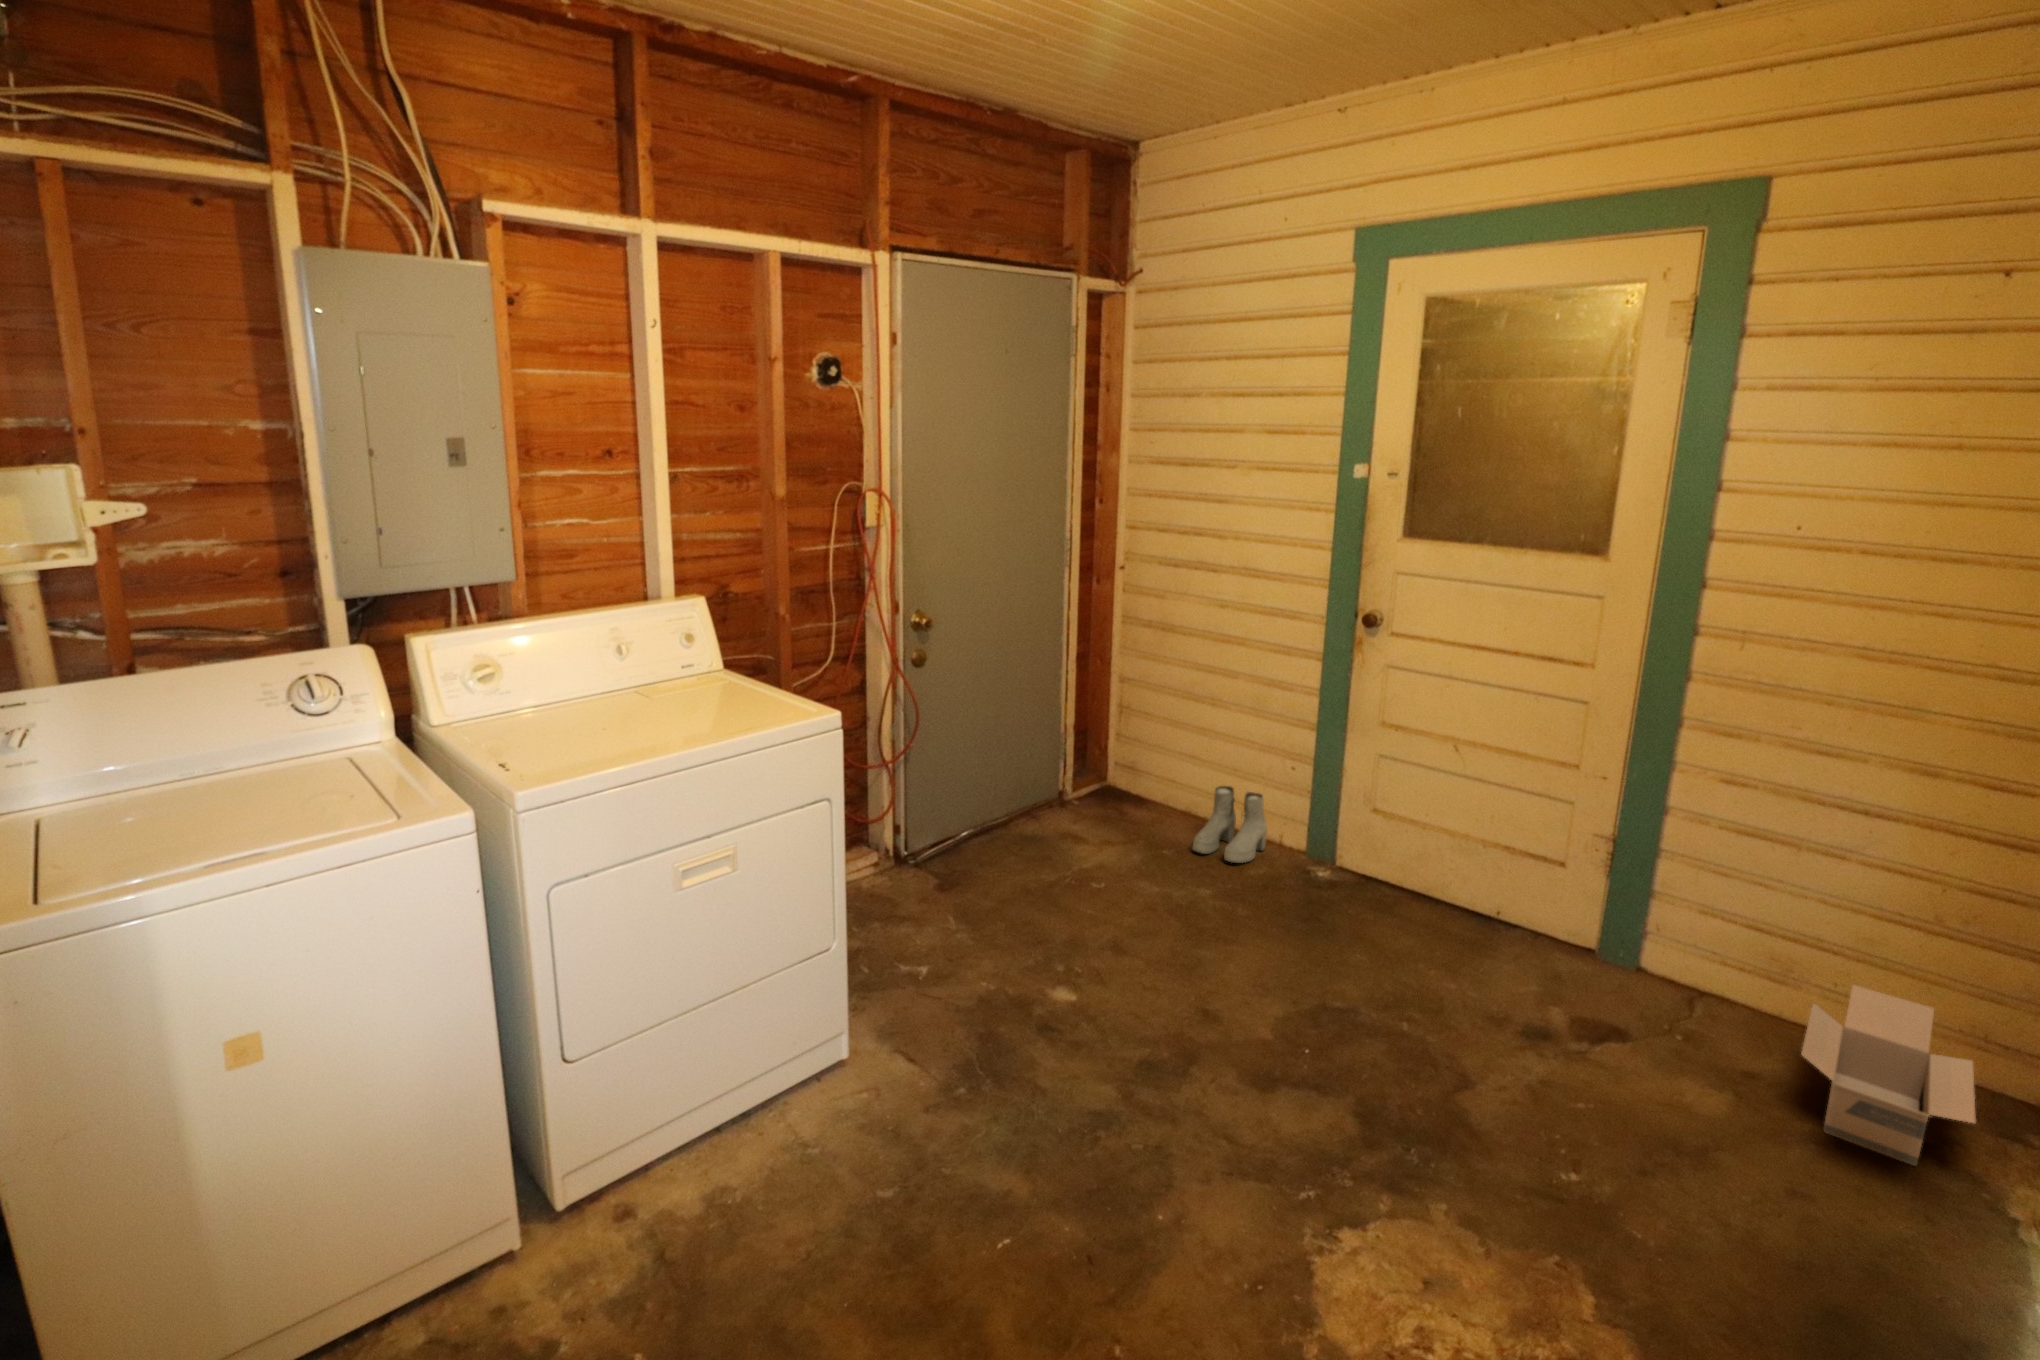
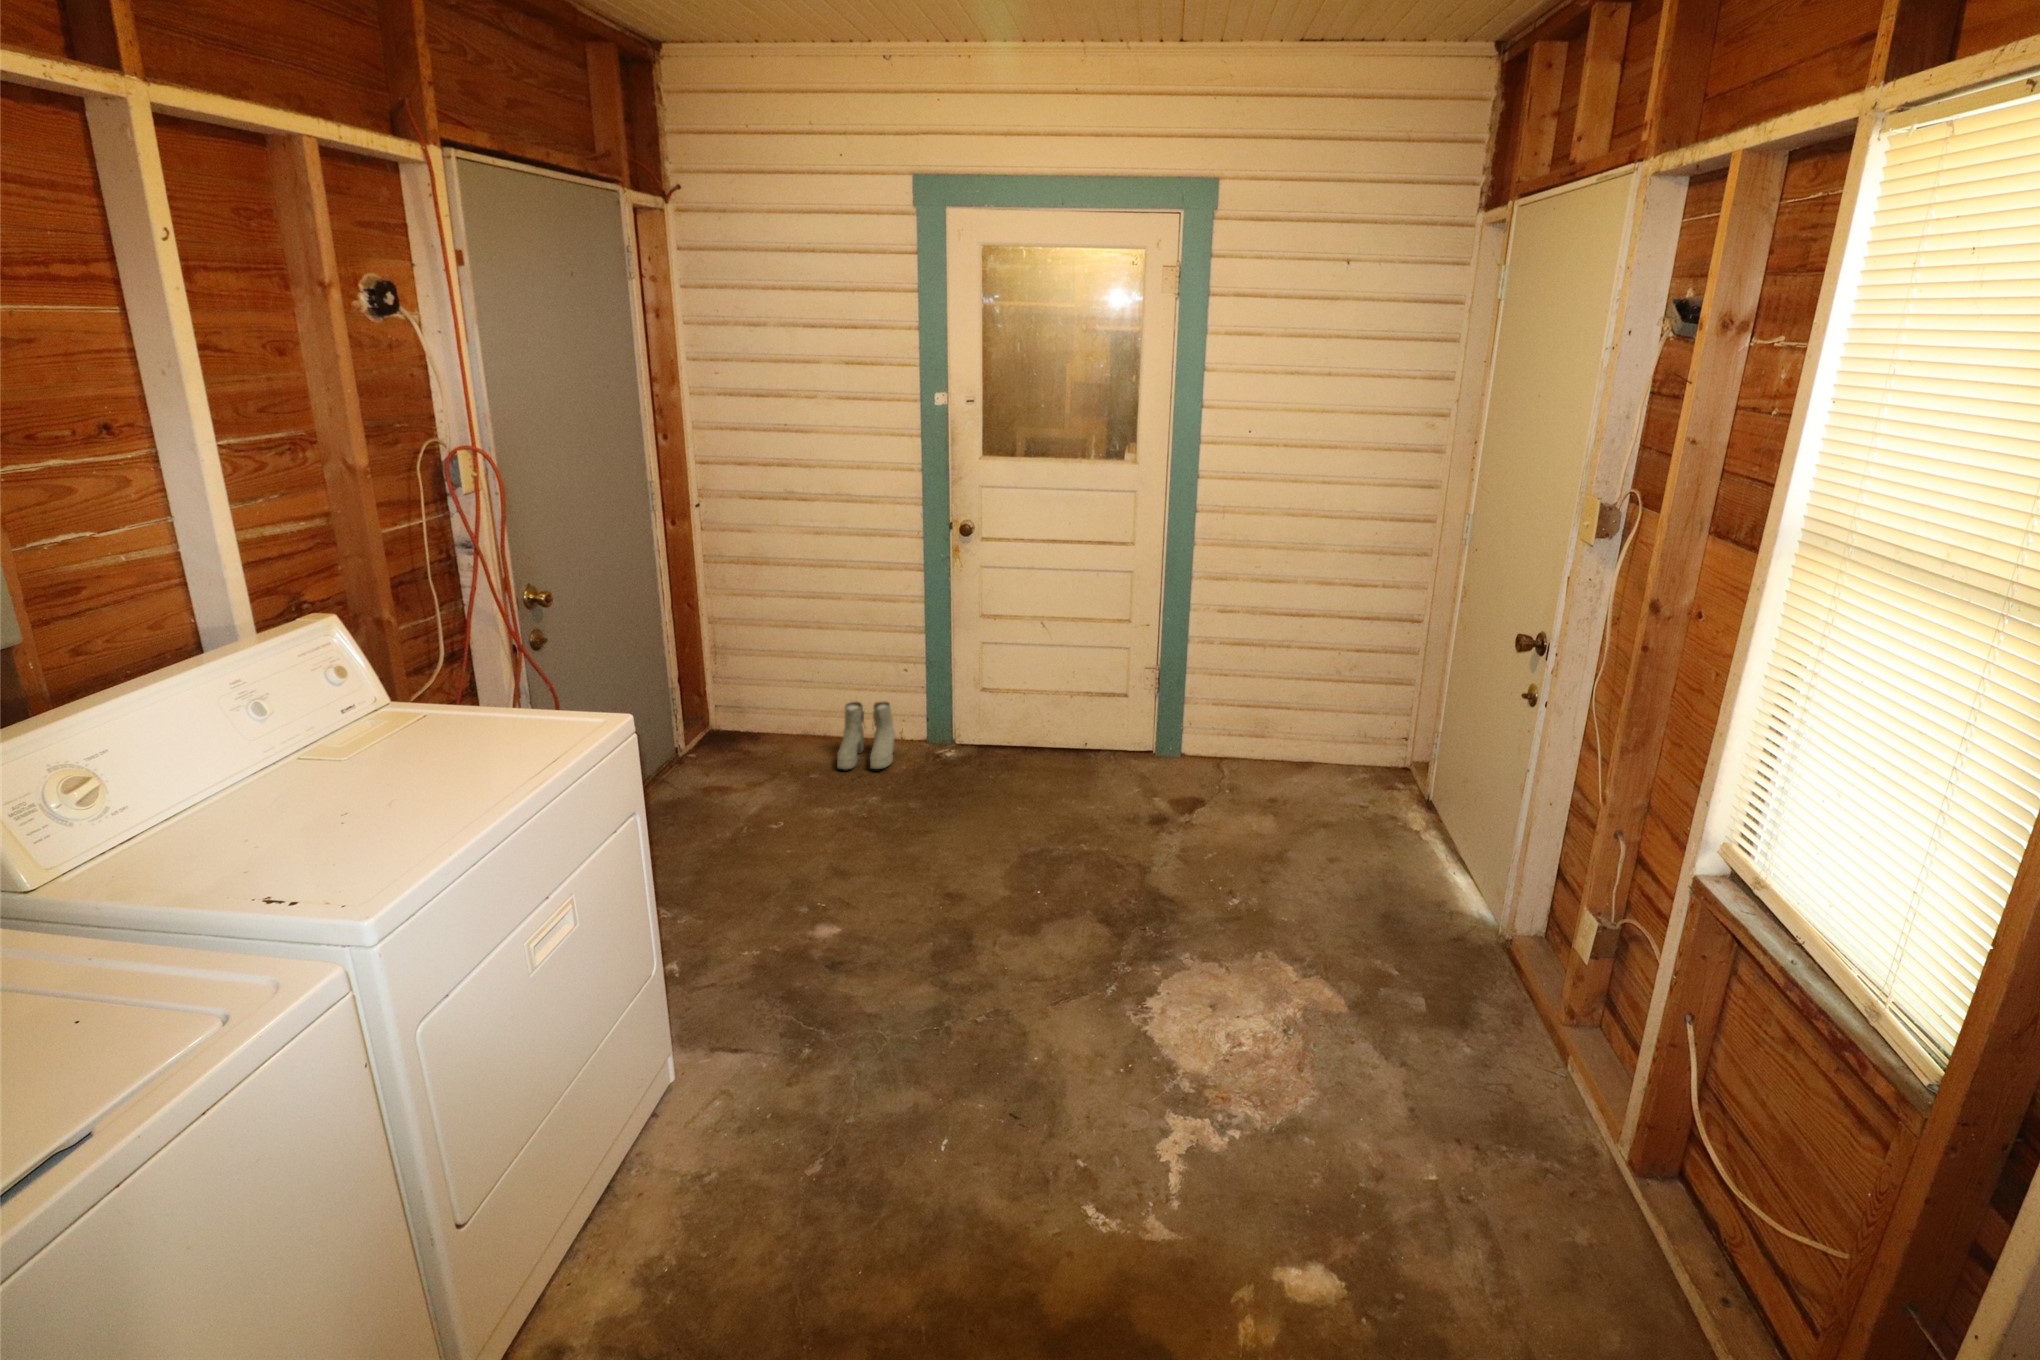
cardboard box: present [1801,985,1976,1165] -> none [1290,729,1385,823]

